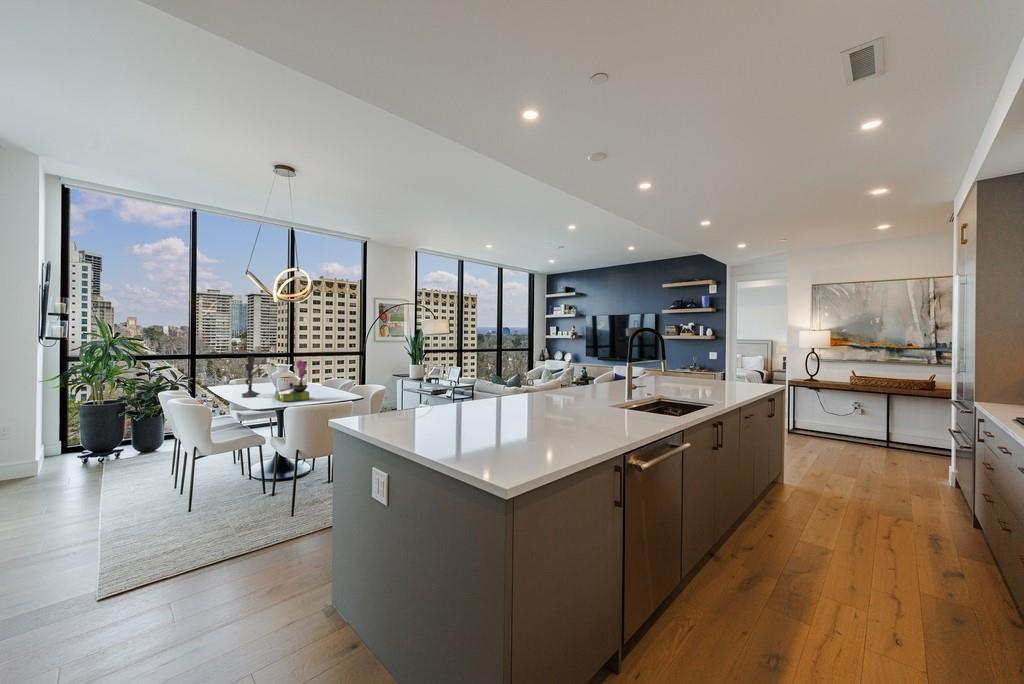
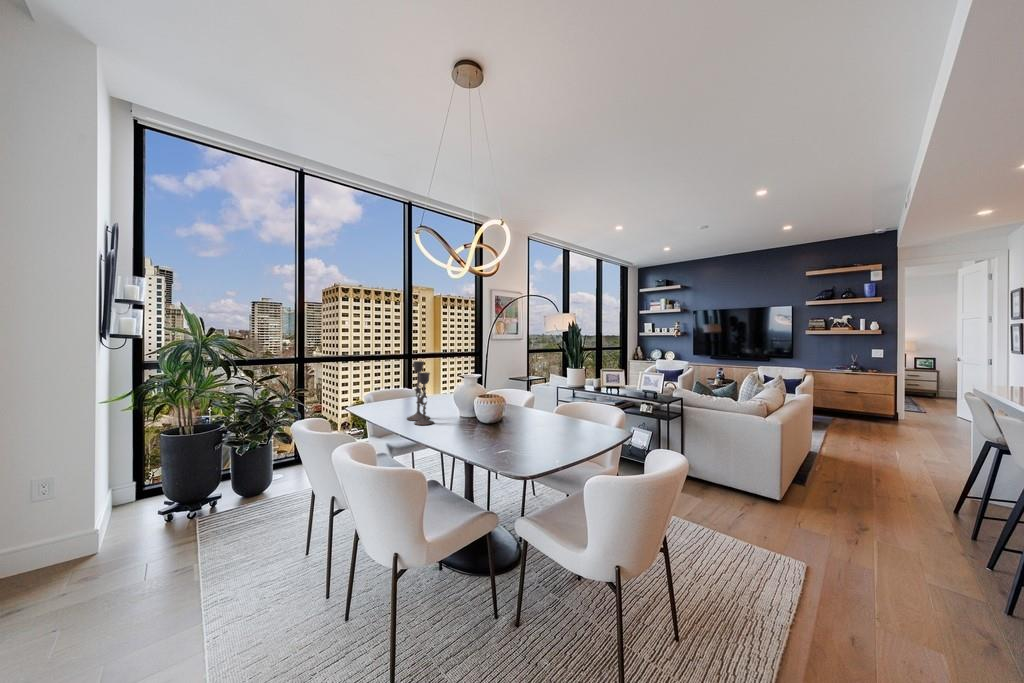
flower arrangement: present [275,360,309,402] -> none [473,364,526,435]

